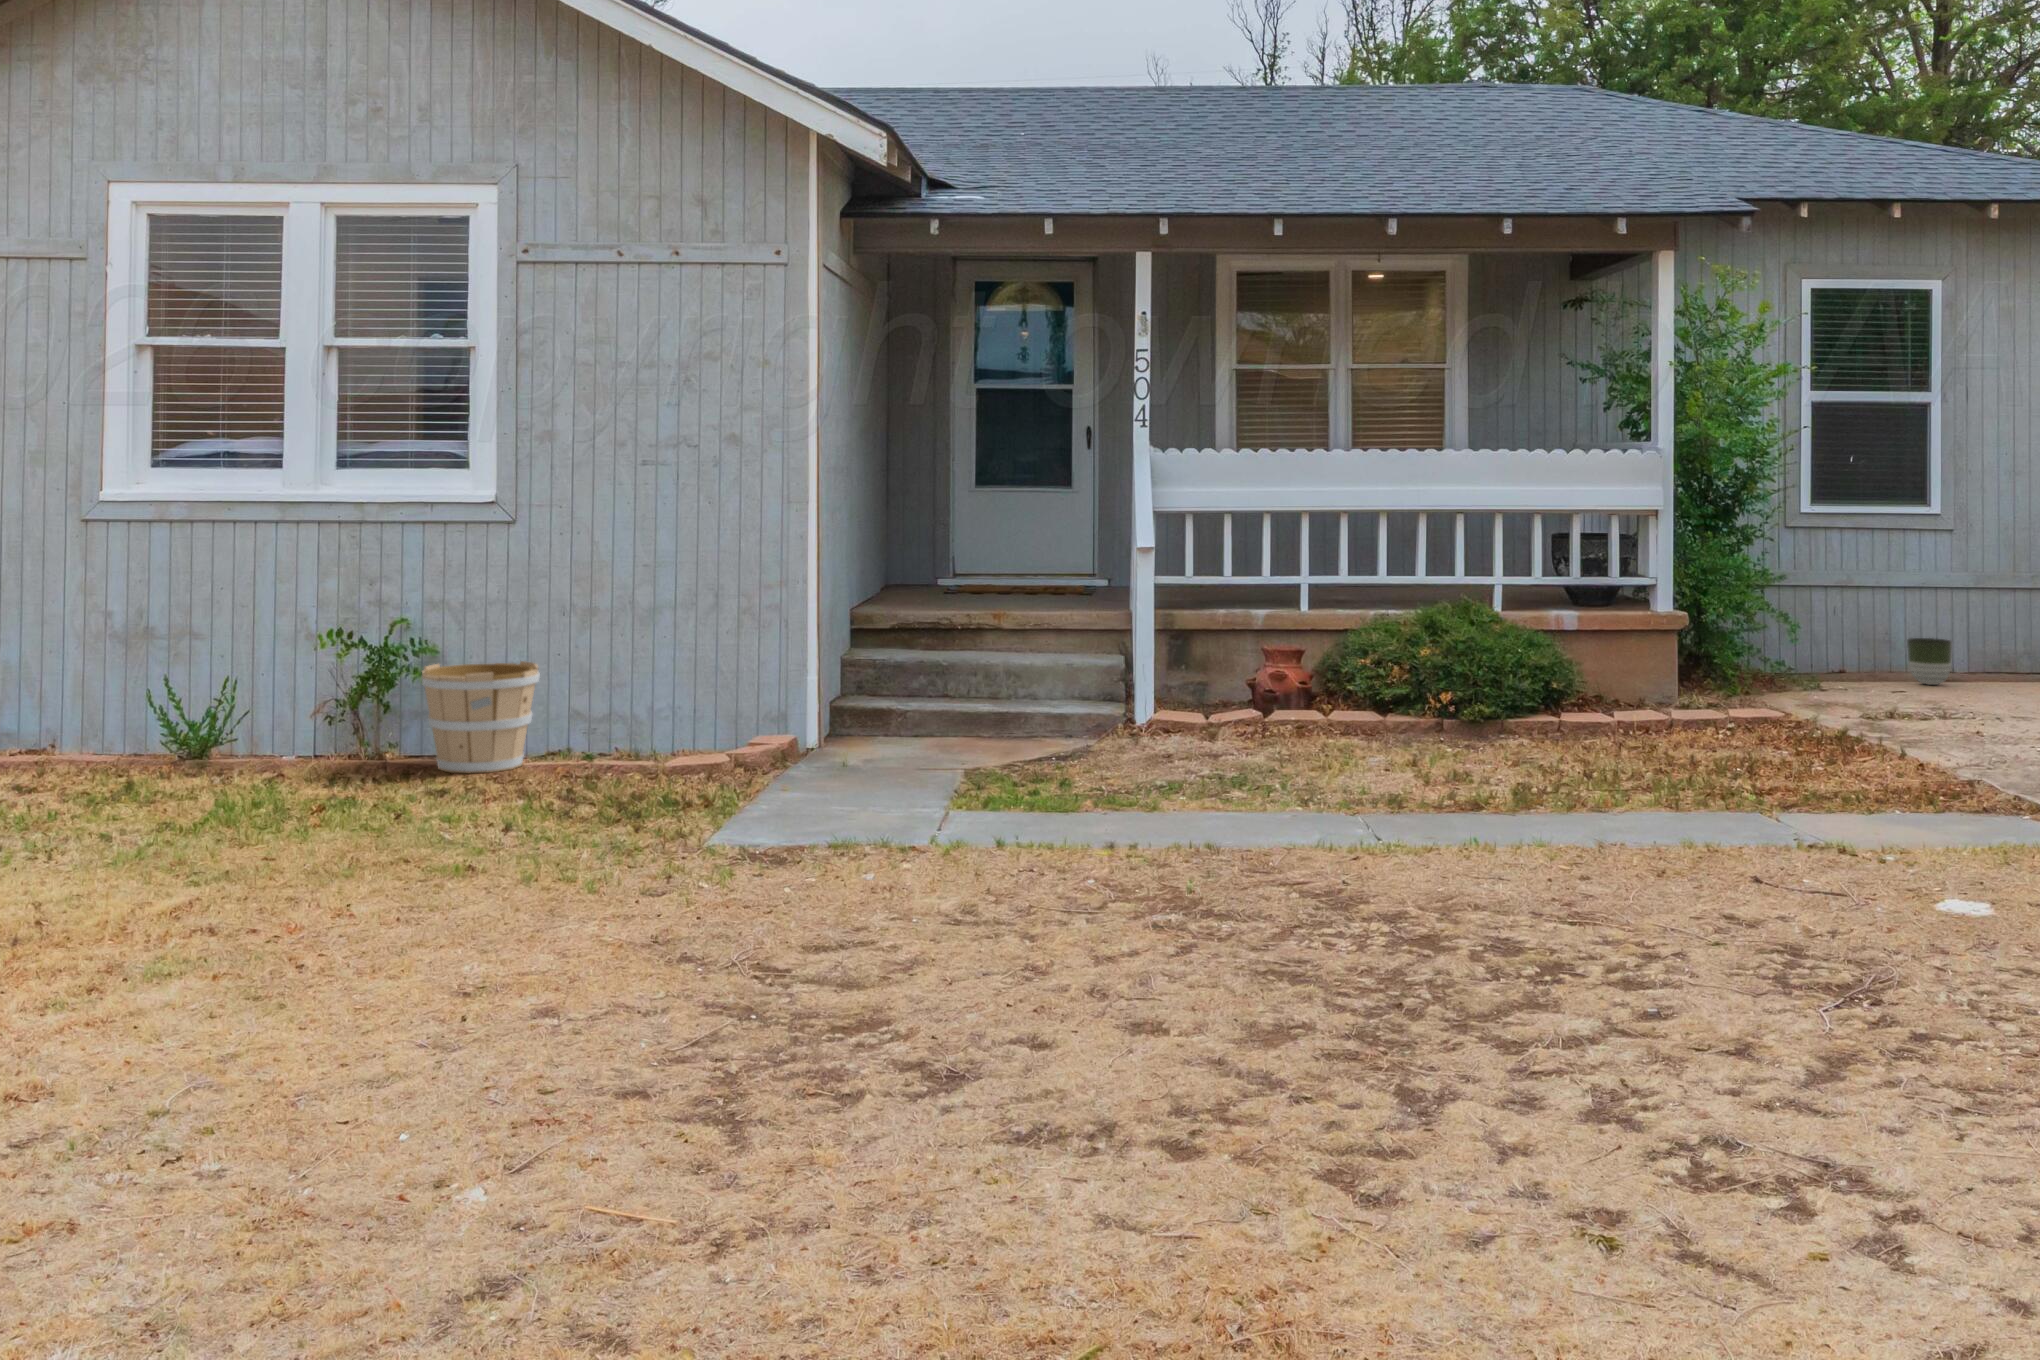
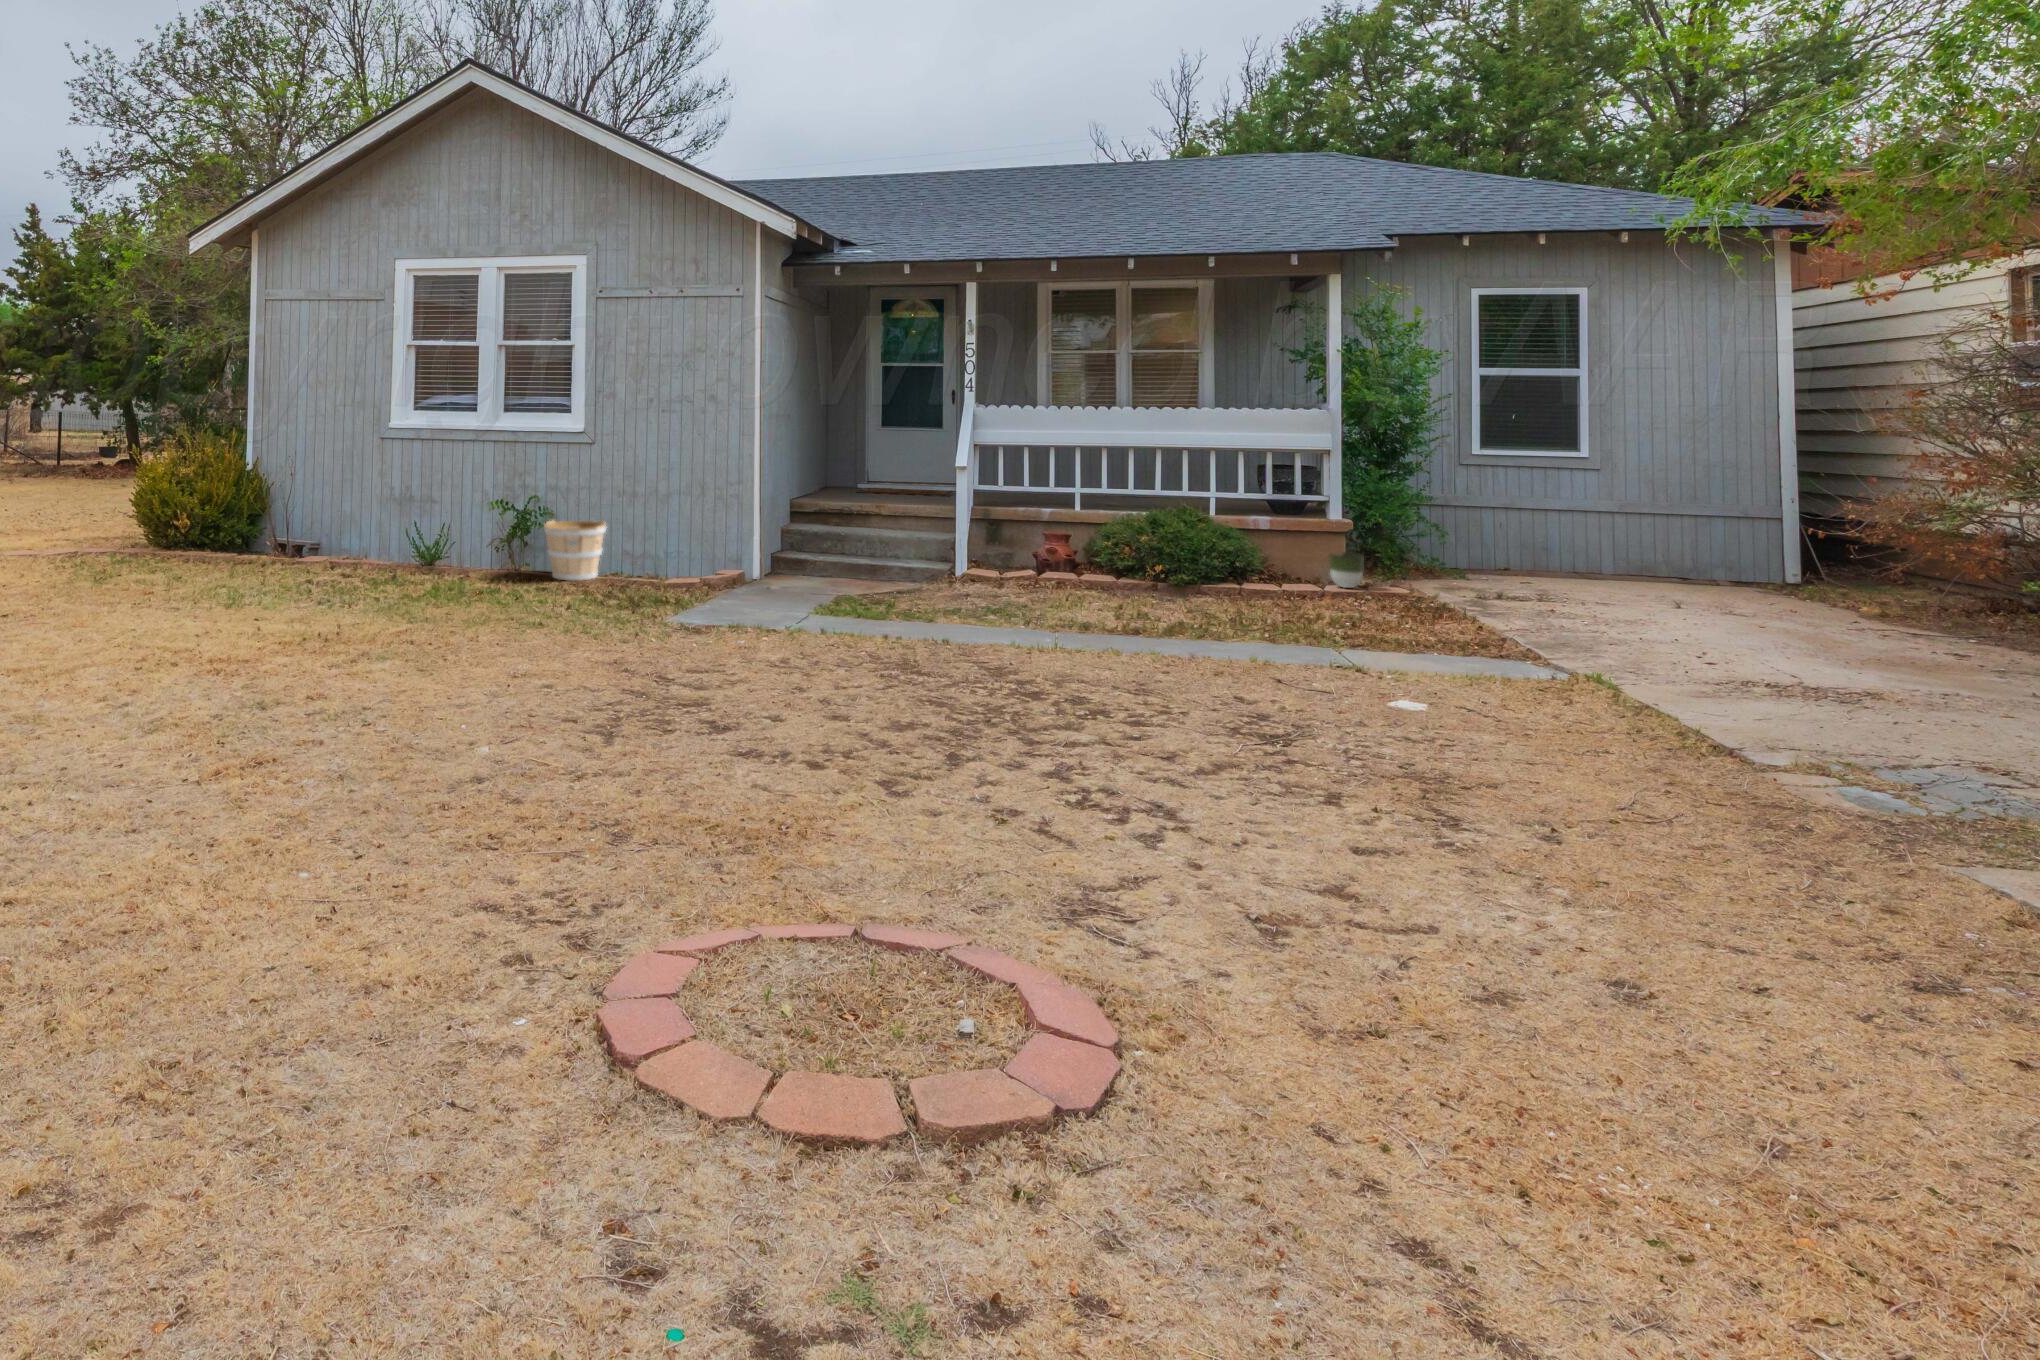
planter: present [1907,638,1952,685] -> present [1329,552,1364,588]

